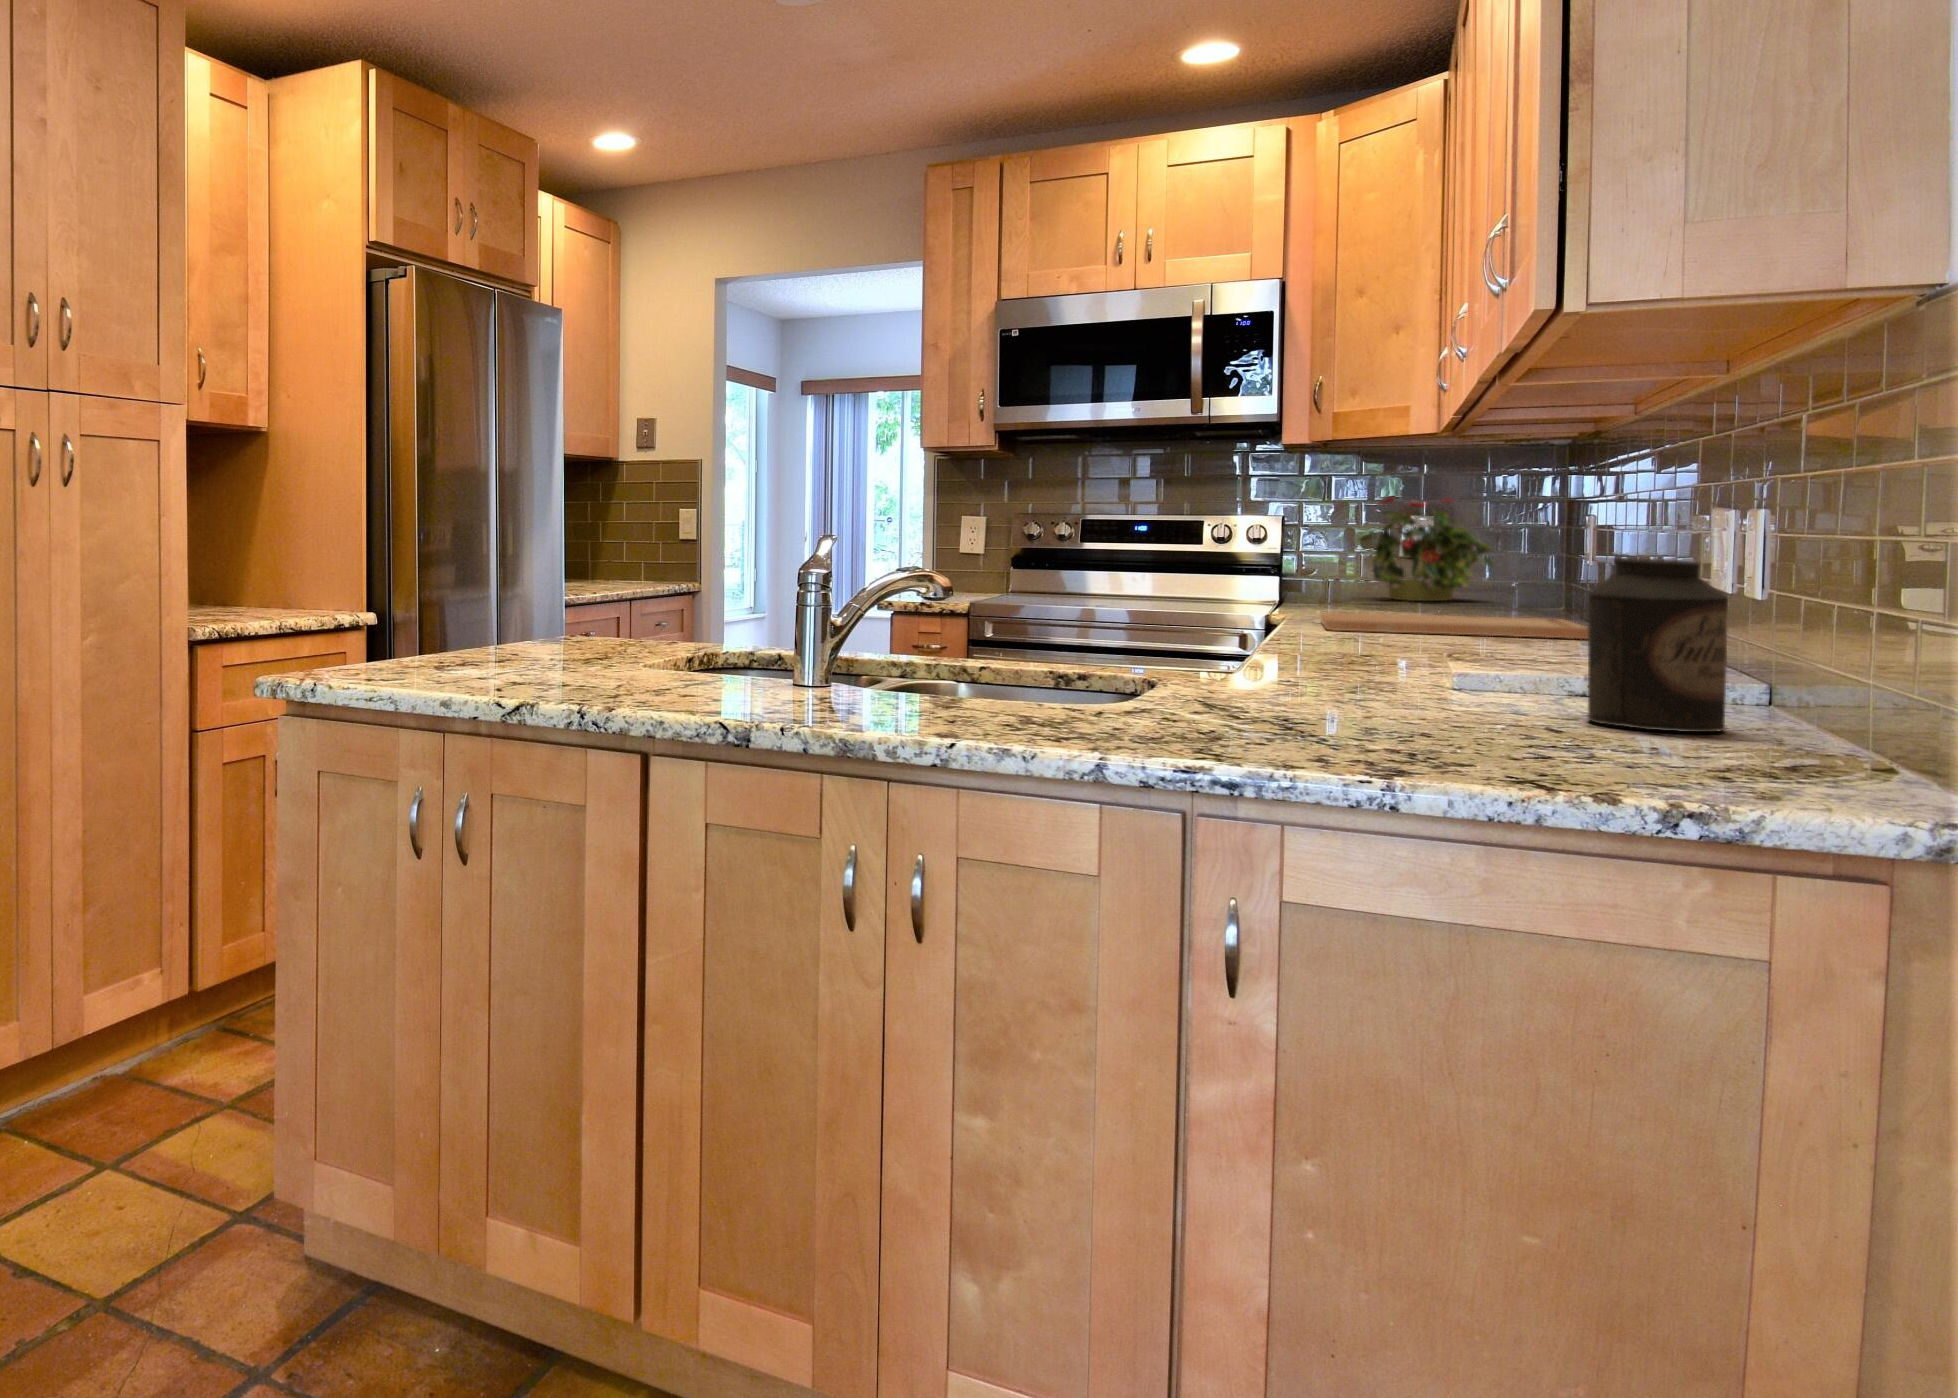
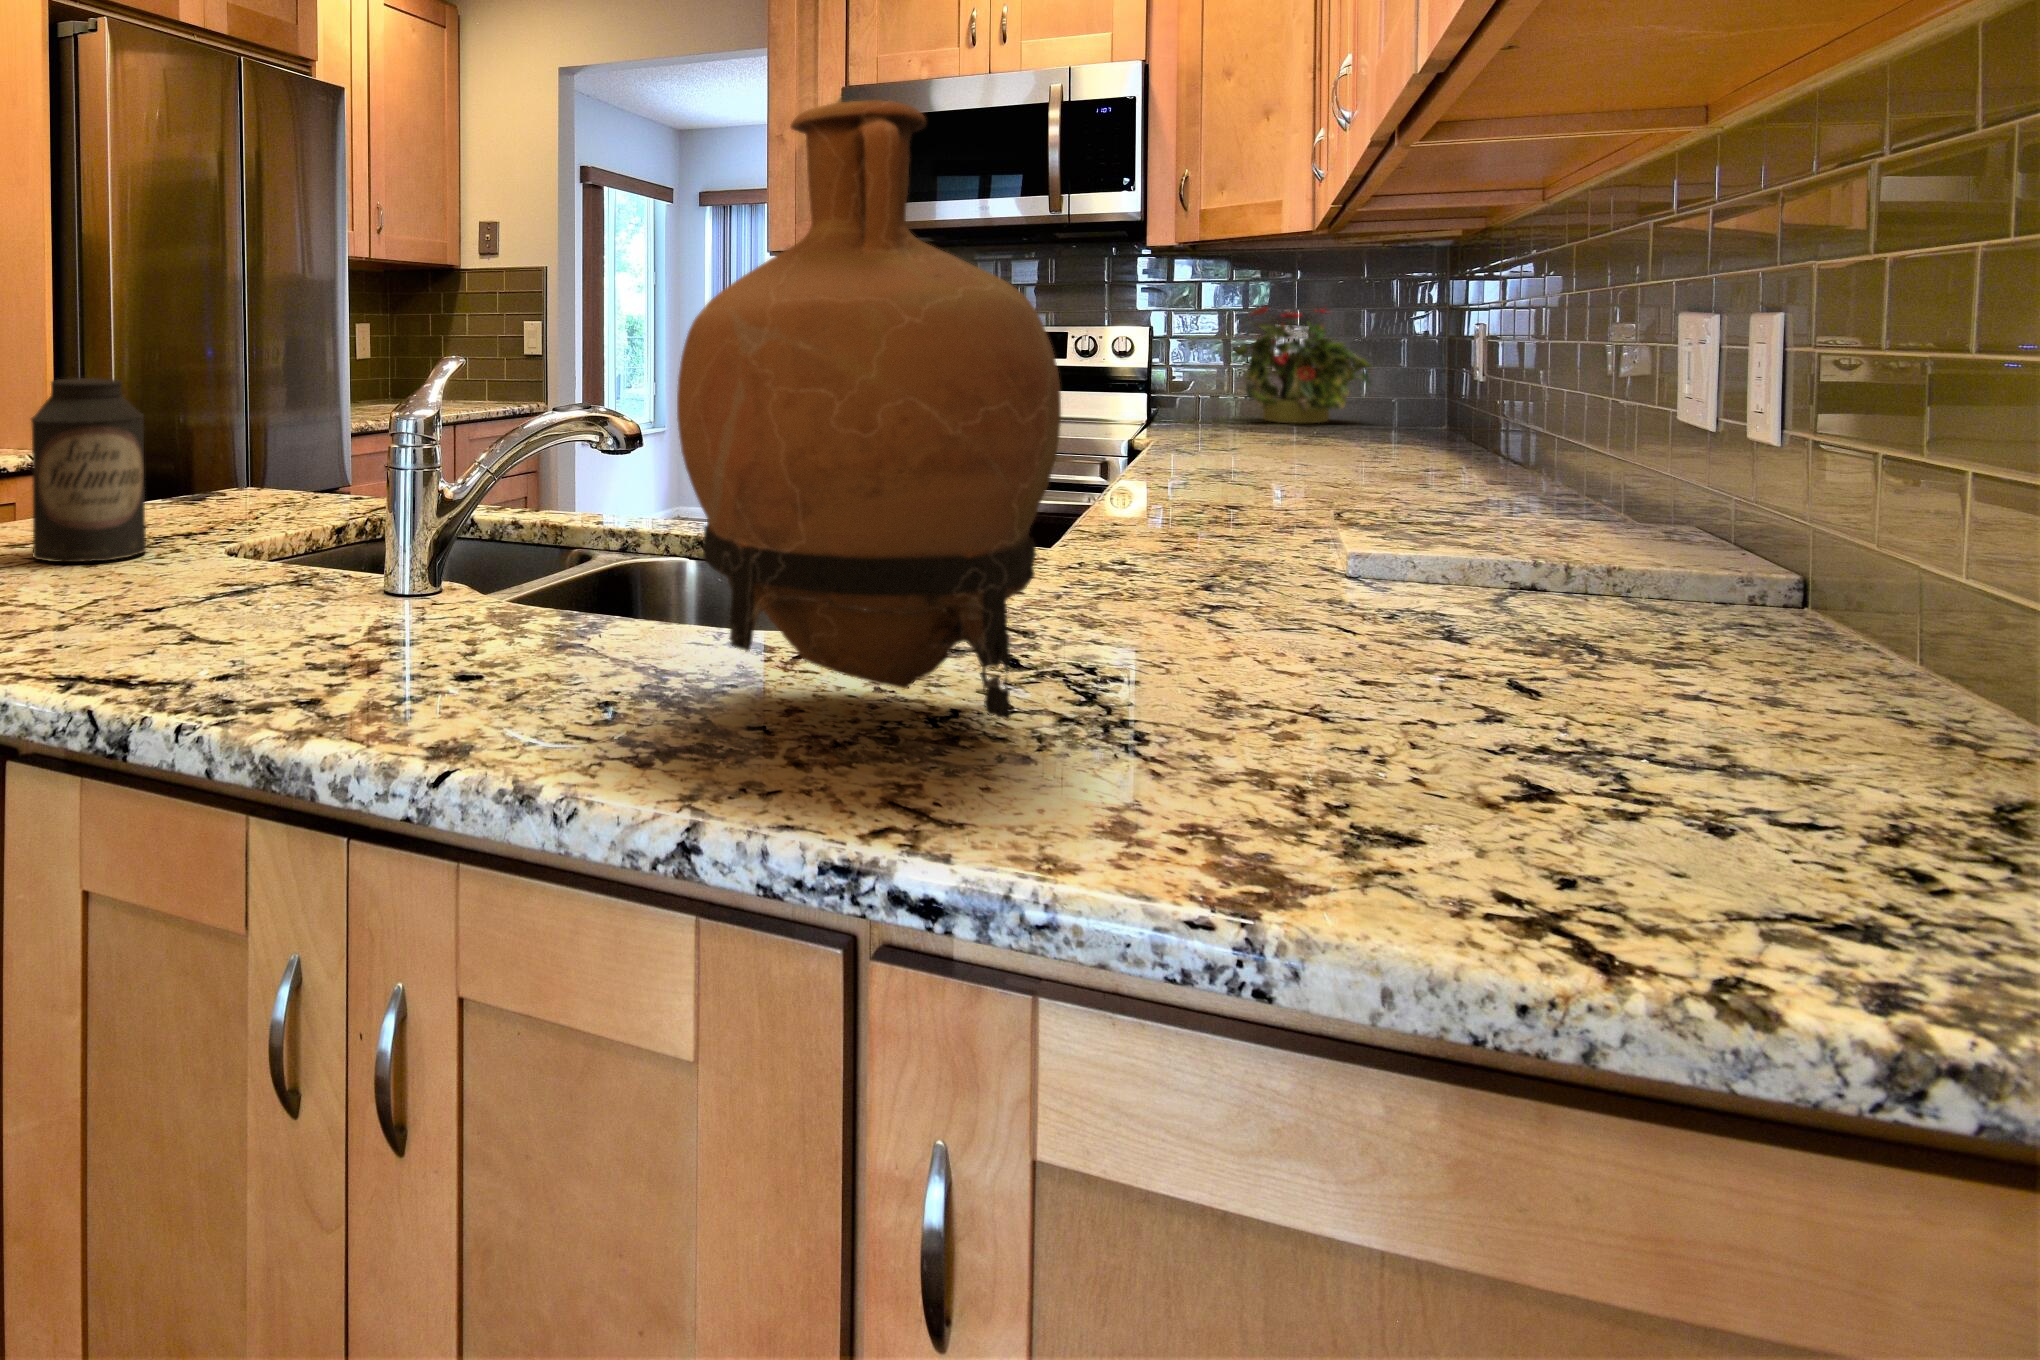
vase: none [1056,393,1285,725] -> present [677,100,1061,720]
canister: present [1588,558,1728,732] -> present [31,378,146,562]
cutting board: present [1321,613,1588,639] -> none [1185,445,1490,479]

